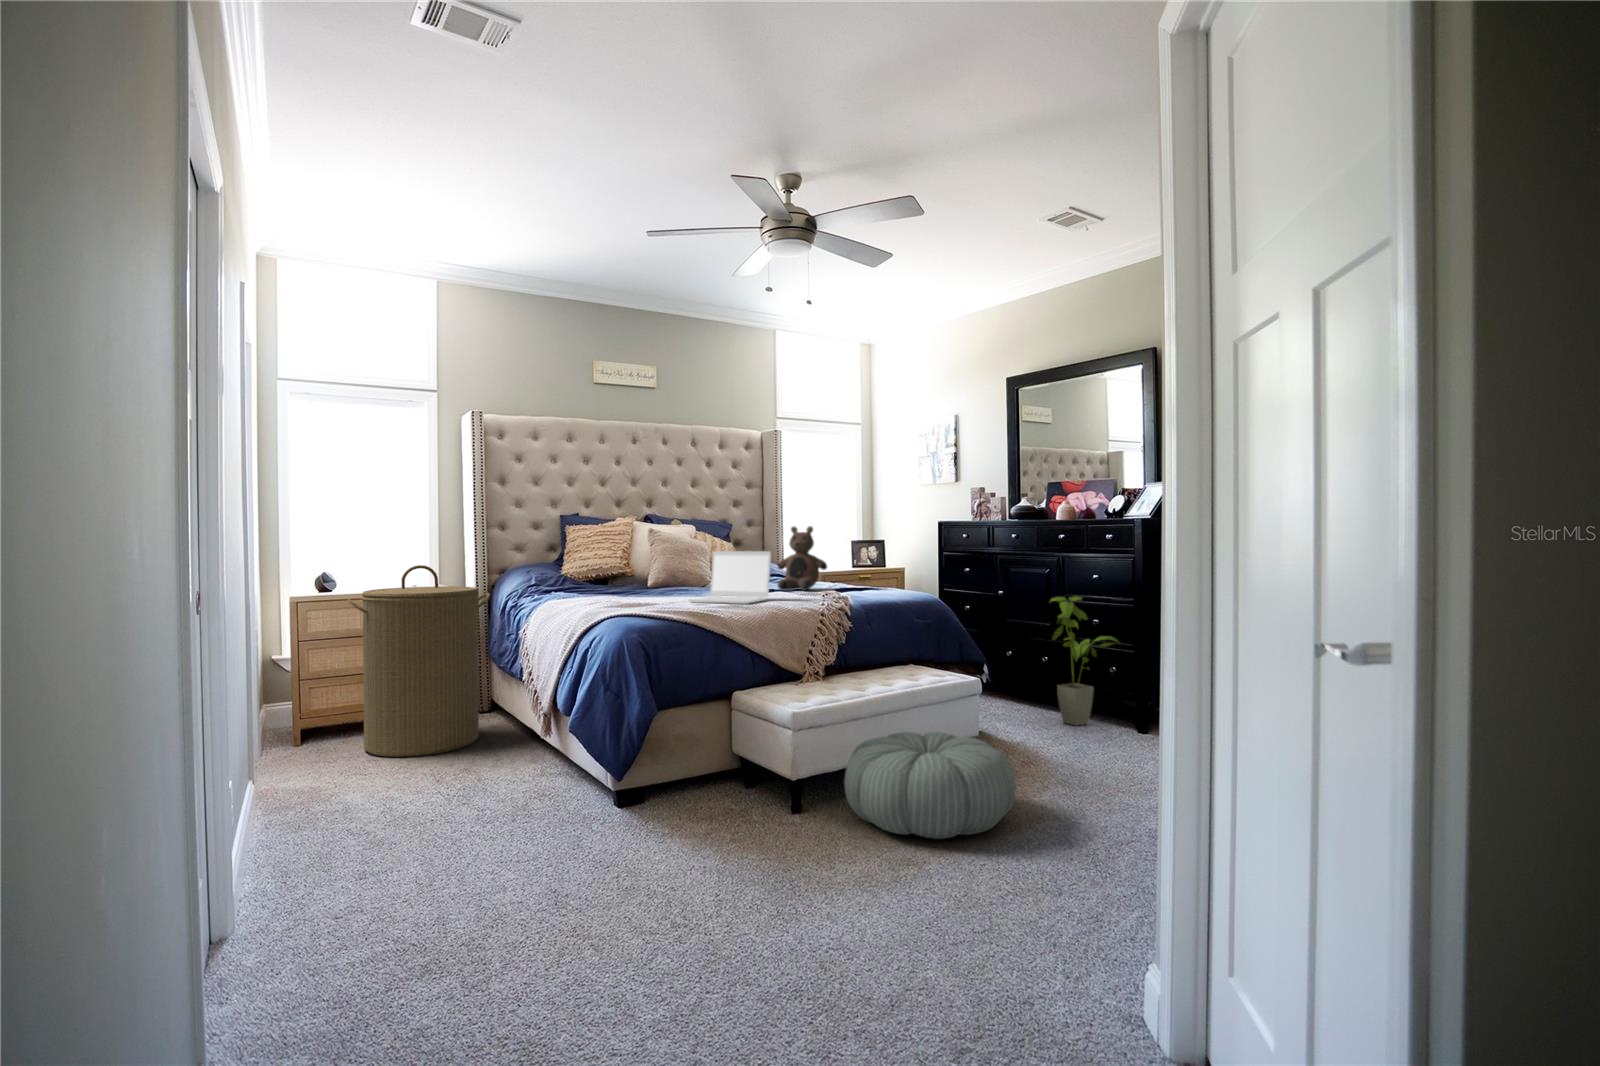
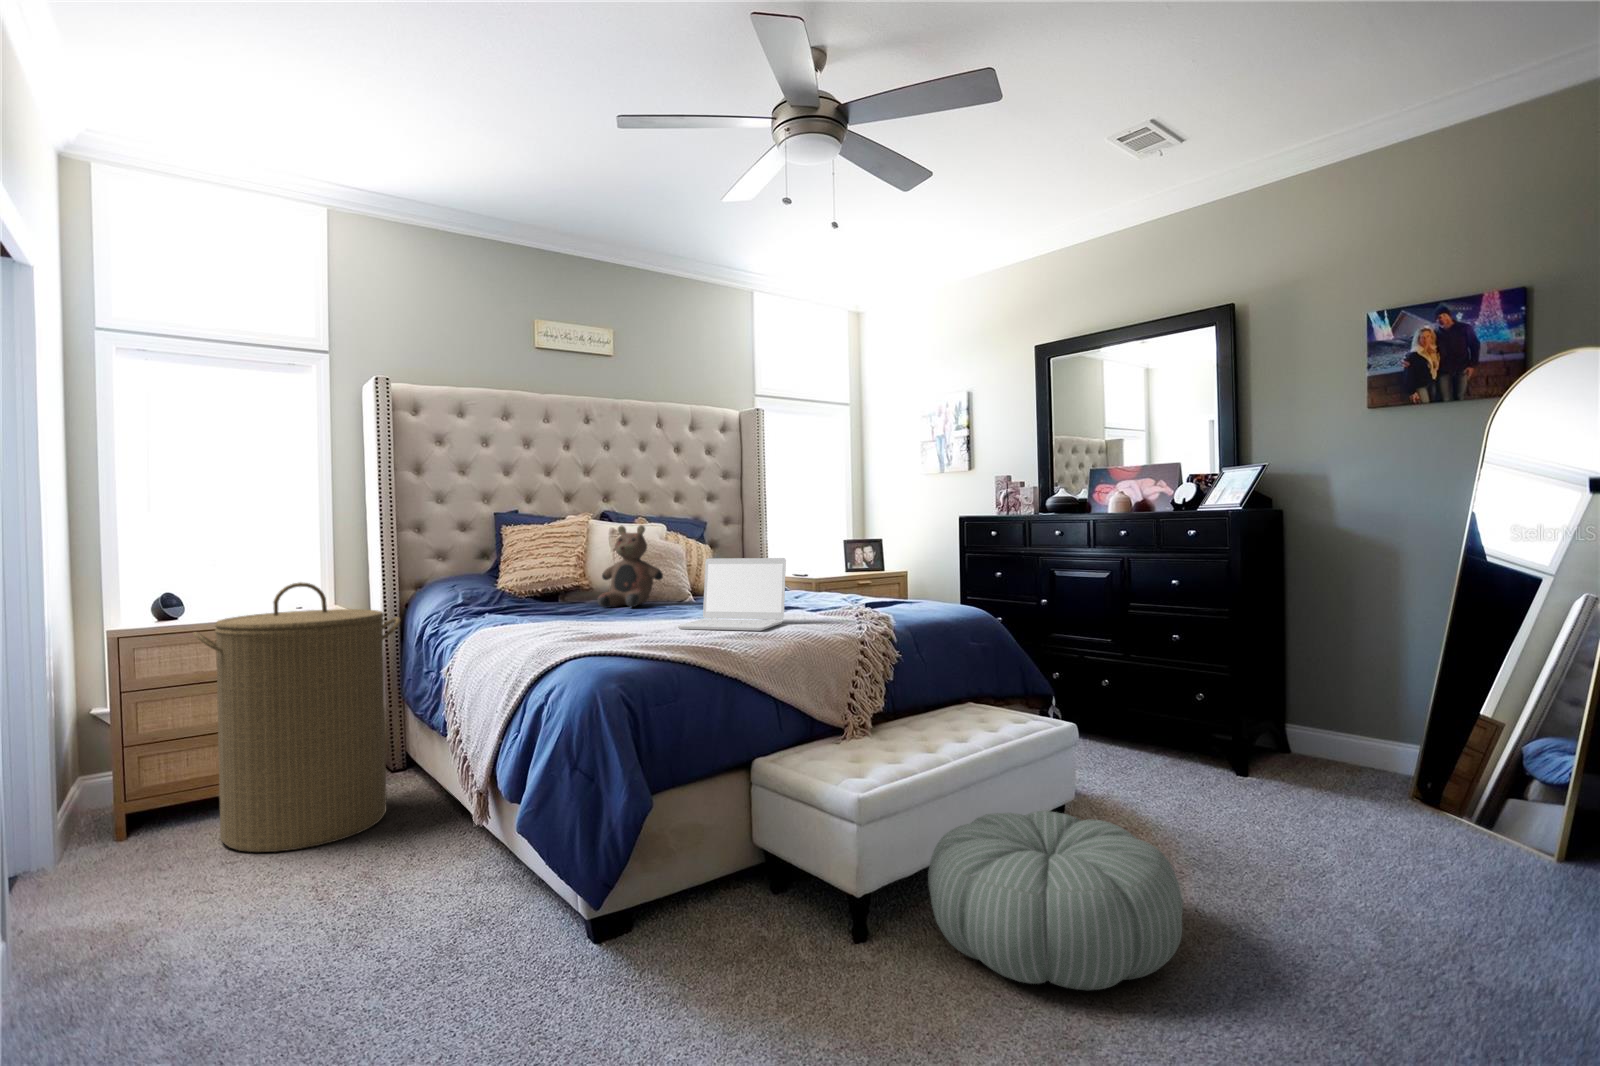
teddy bear: present [778,526,827,590] -> present [597,525,663,607]
house plant: present [1050,596,1118,726] -> none [1123,608,1218,770]

